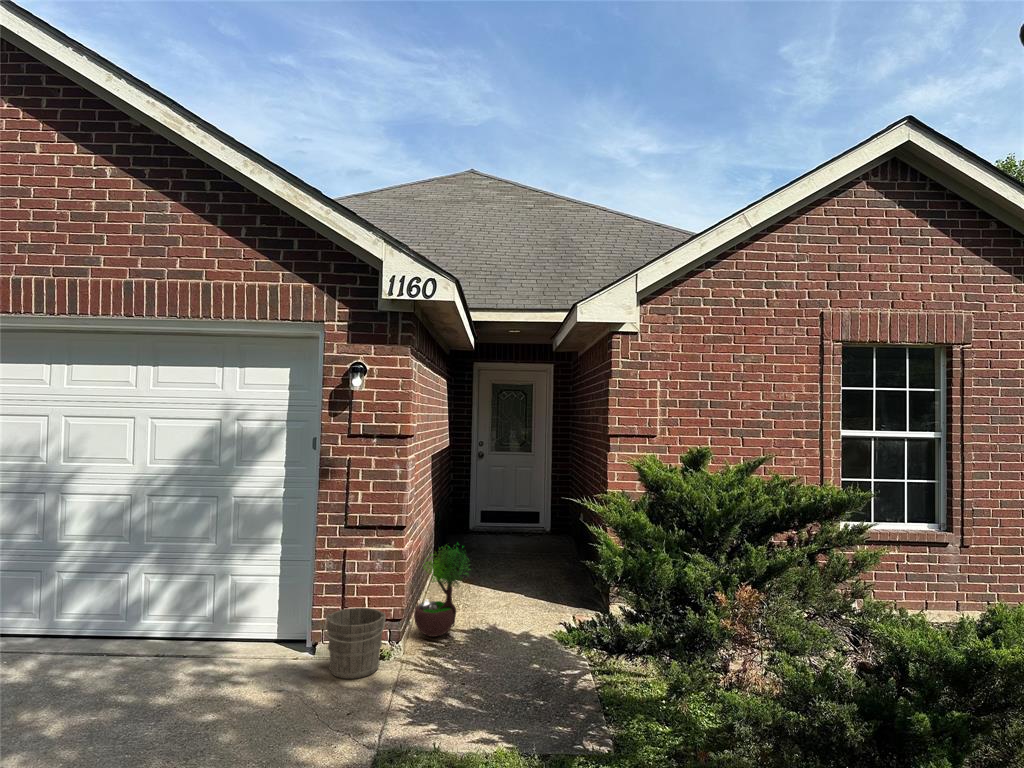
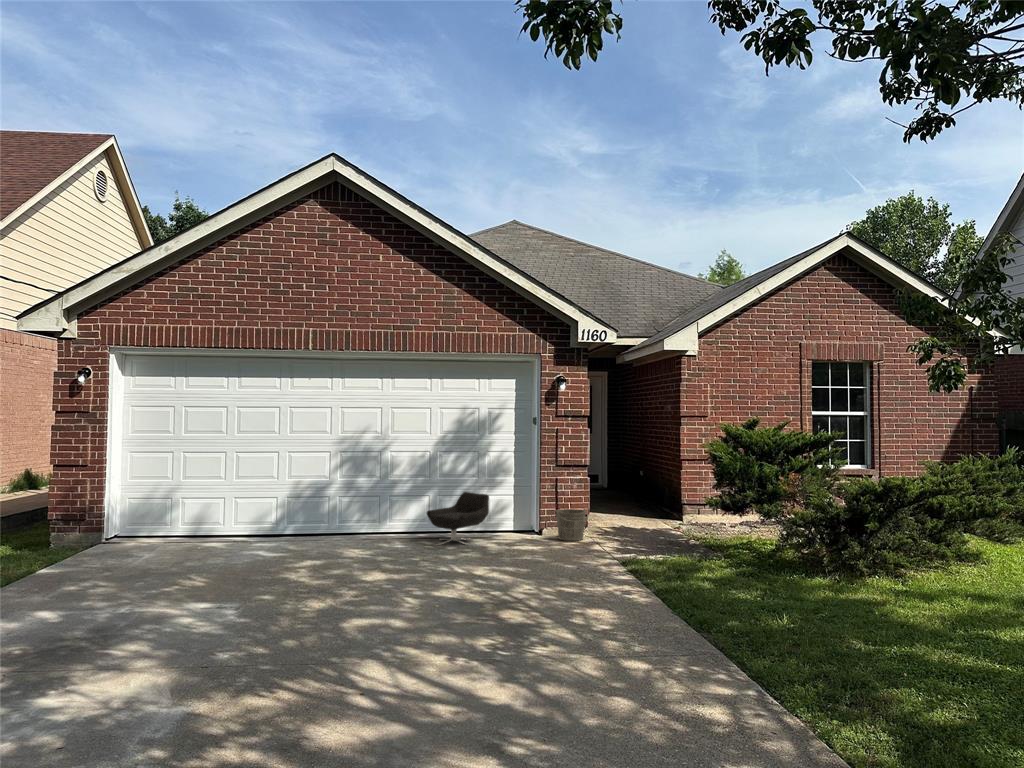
potted tree: present [414,546,469,637] -> none [584,476,618,530]
lounge chair: none [67,569,203,686] -> present [427,492,489,545]

